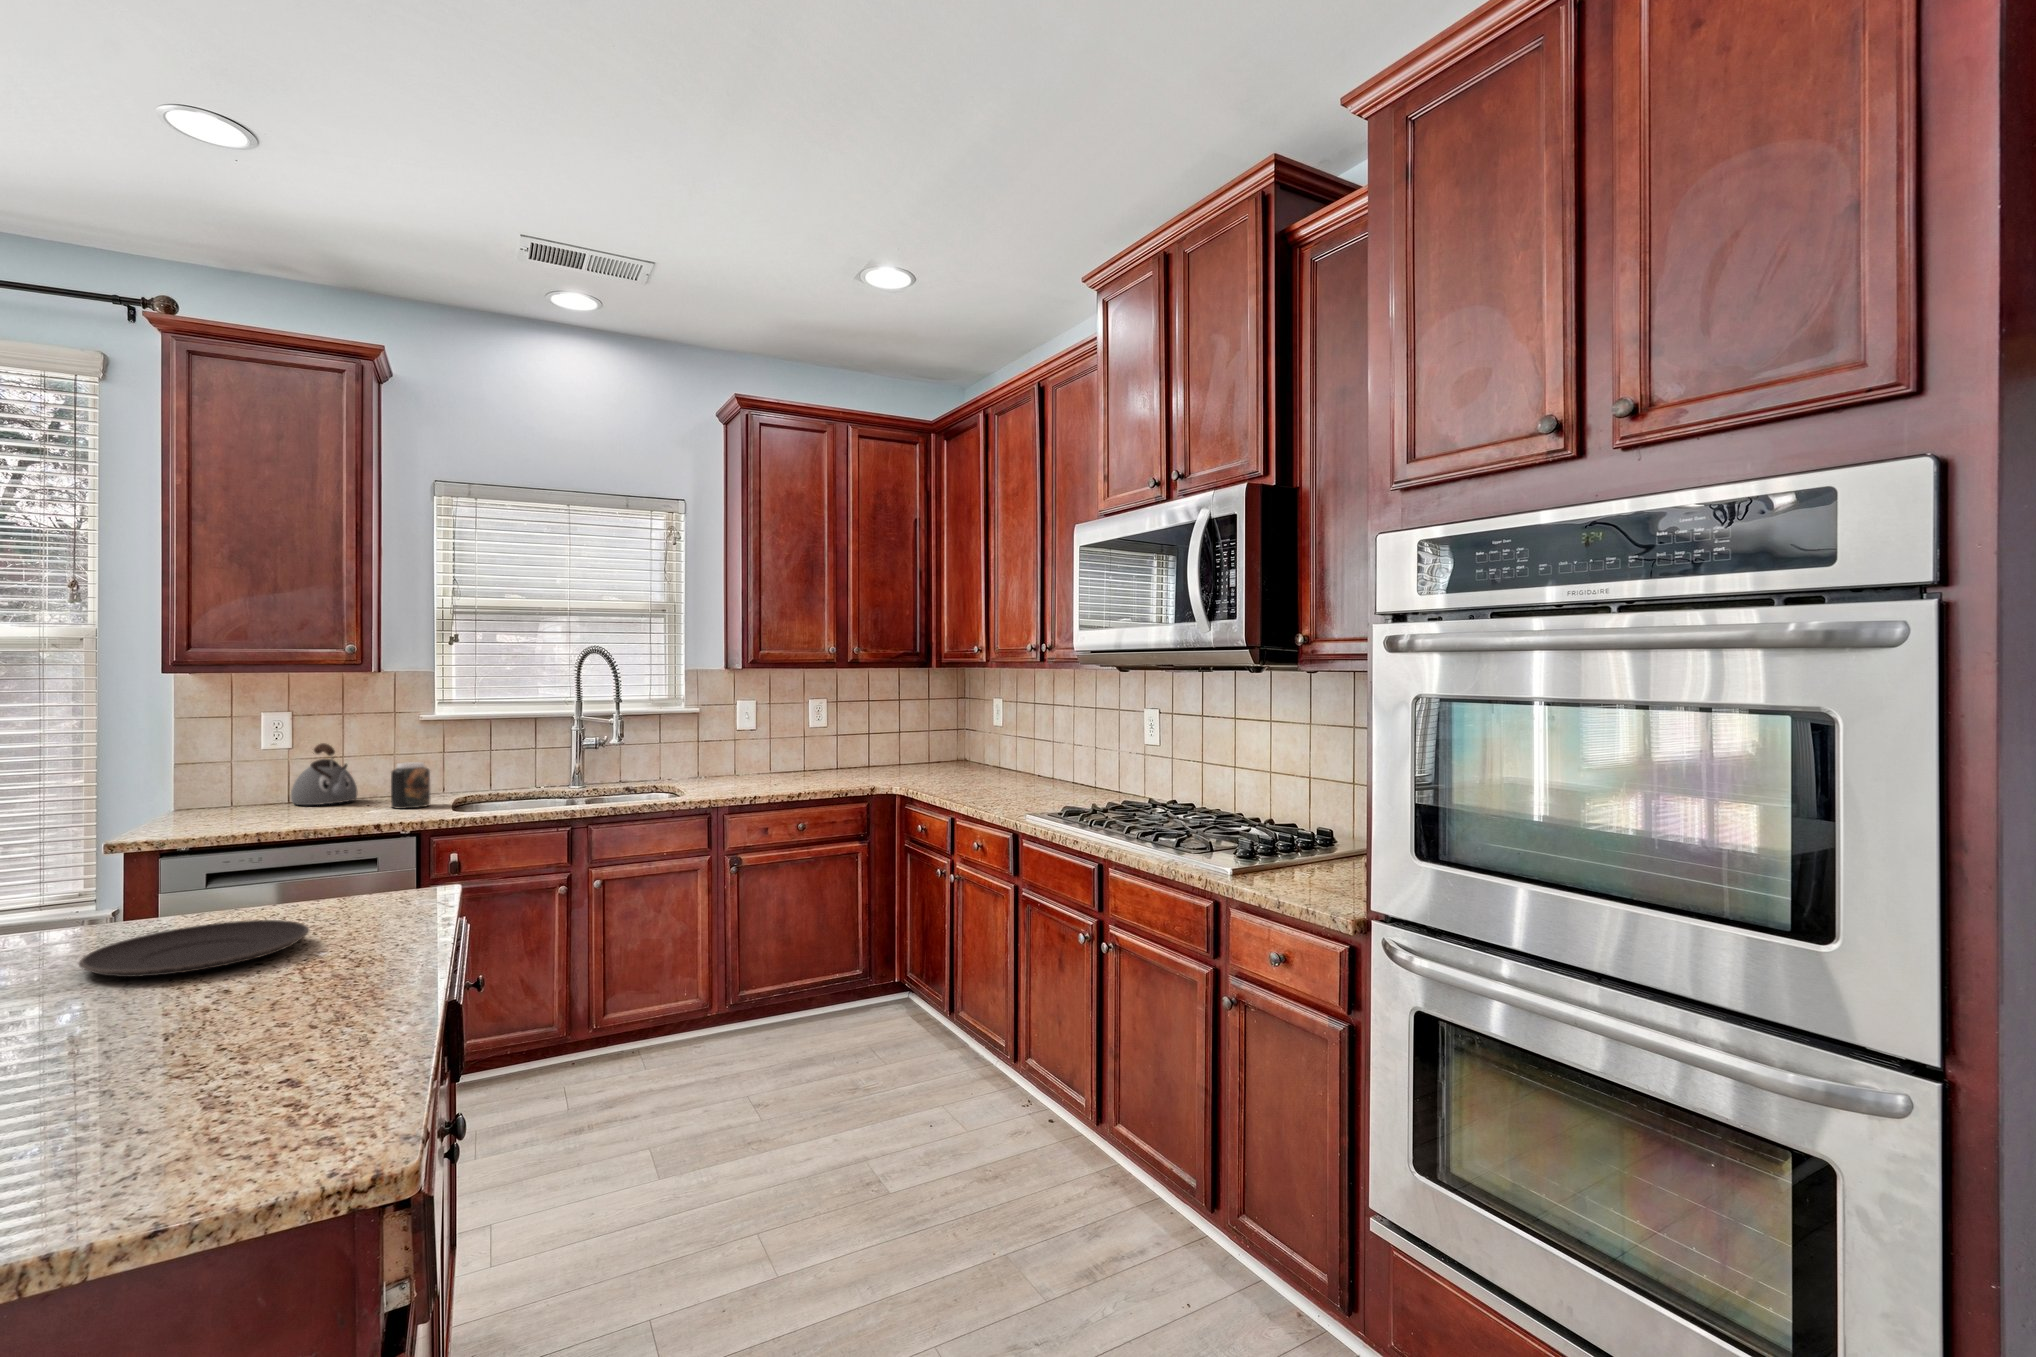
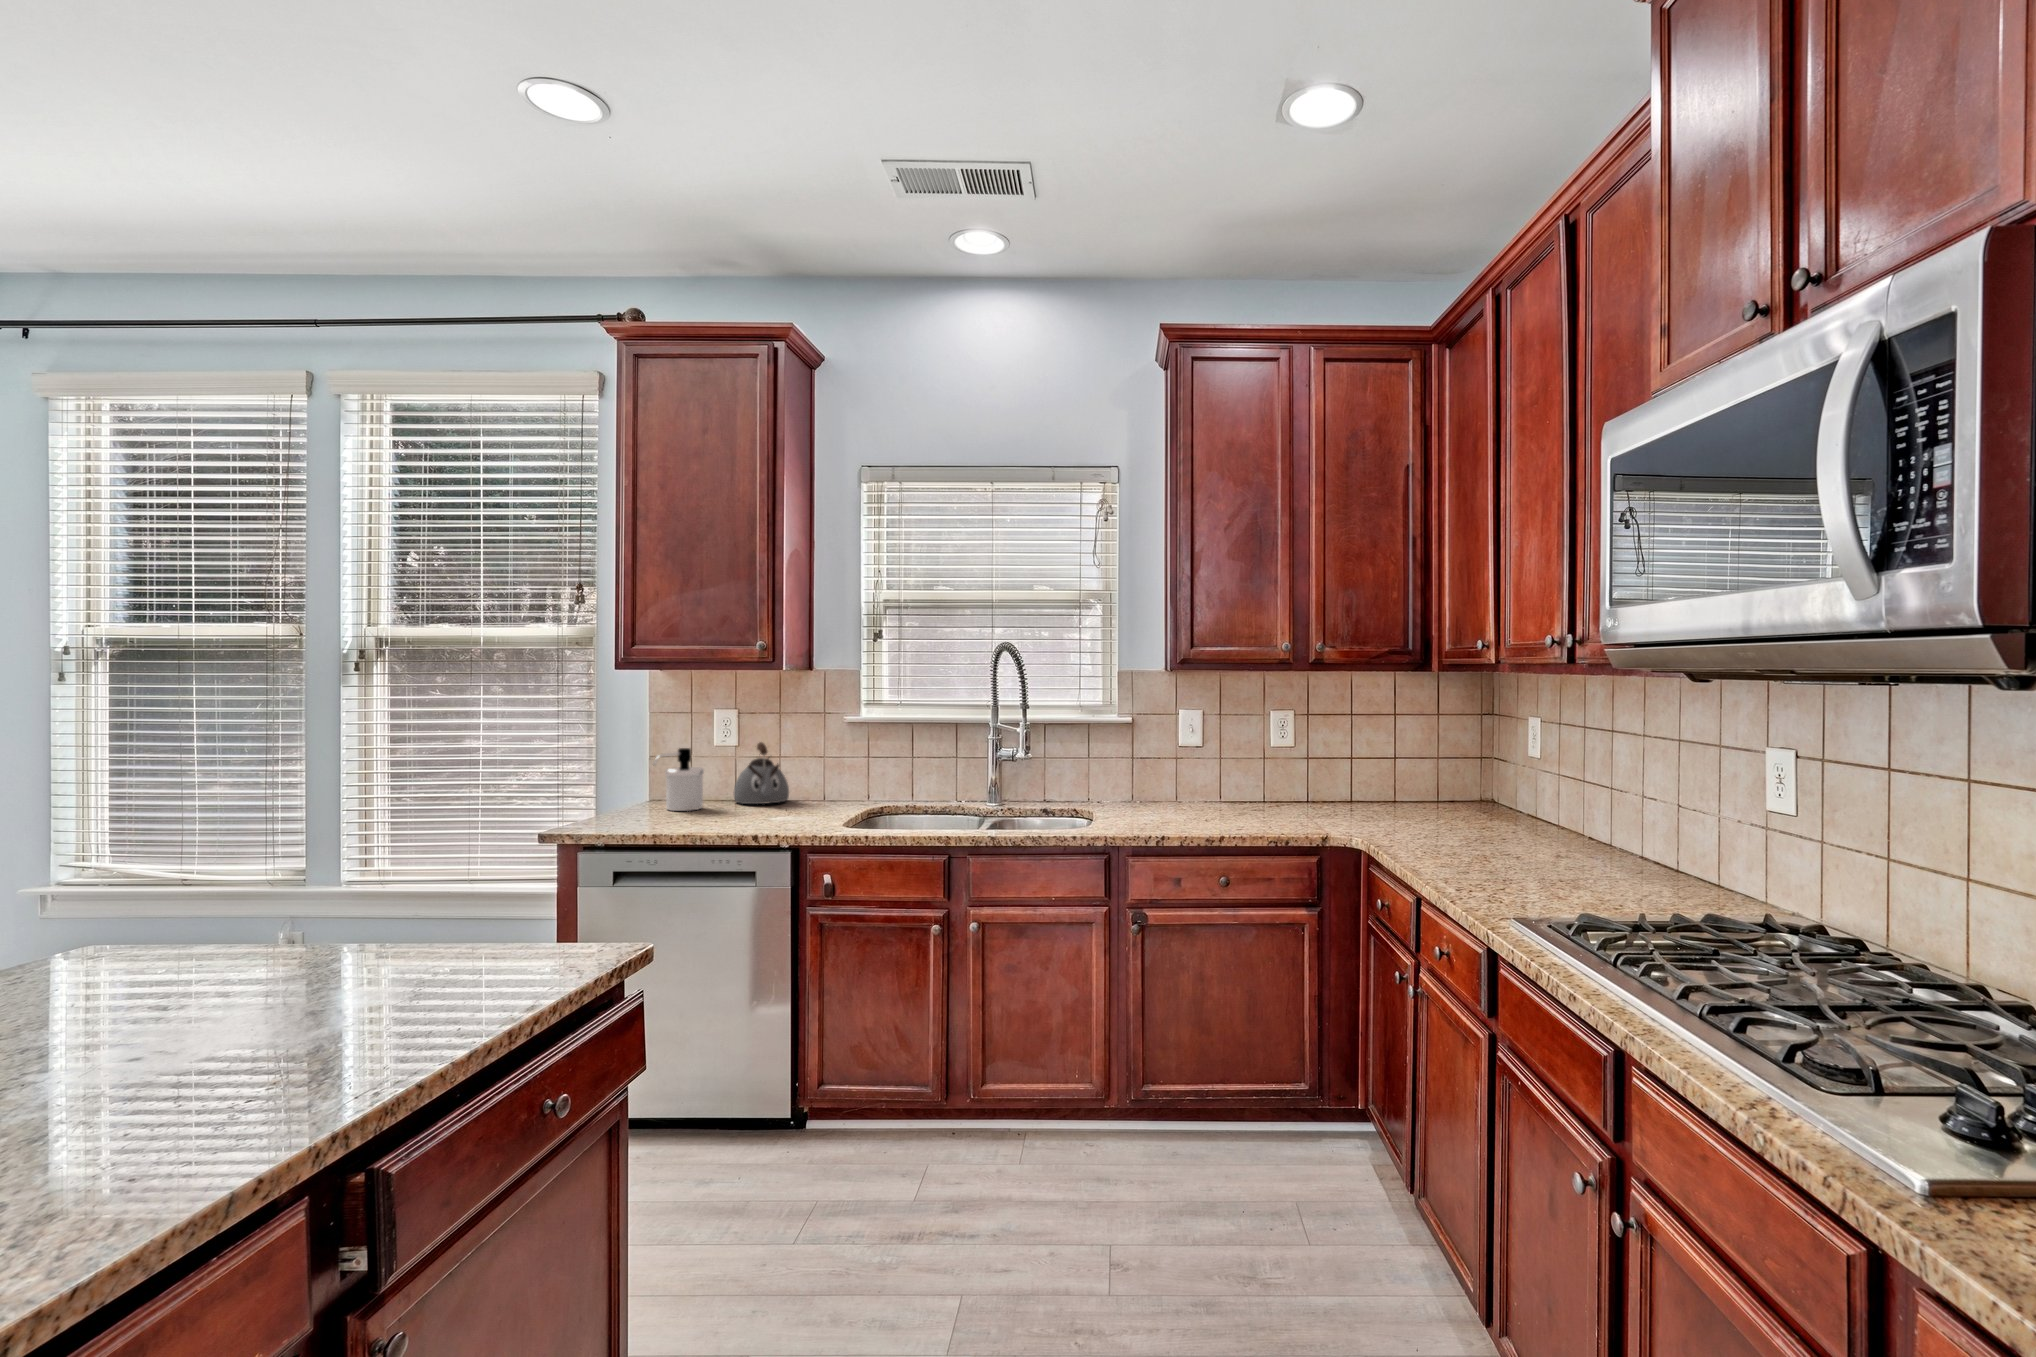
soap dispenser: none [214,752,268,817] -> present [653,748,704,811]
jar: present [391,762,431,809] -> none [802,766,837,816]
plate: present [79,920,309,977] -> none [144,954,396,1024]

